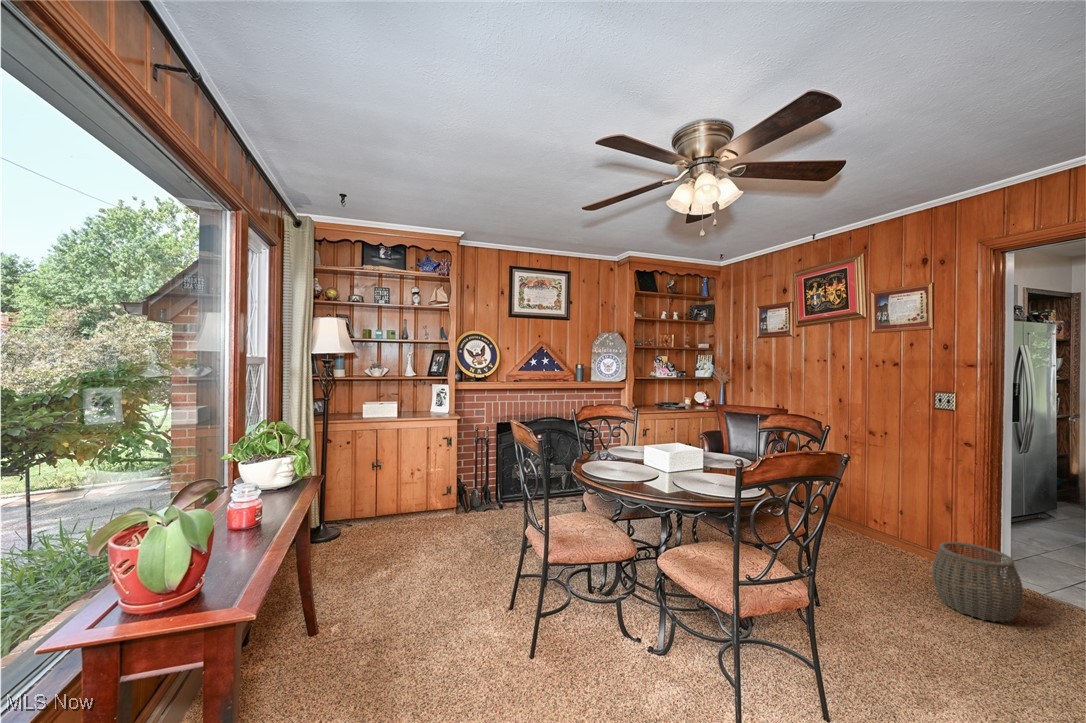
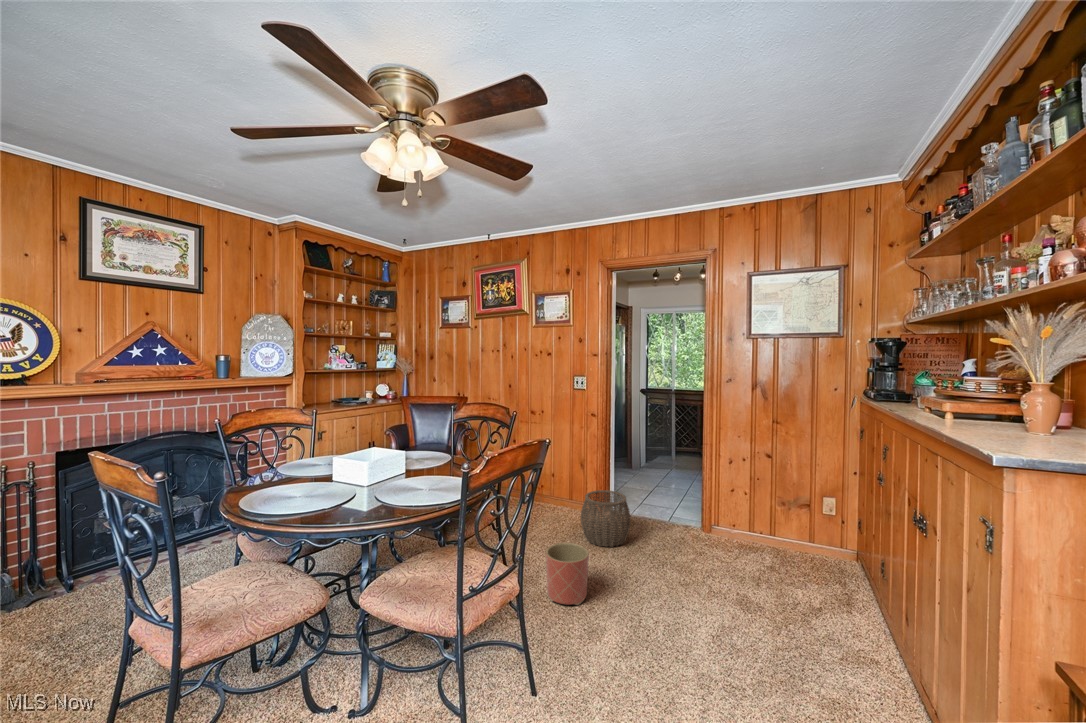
planter: none [858,580,921,657] -> present [546,543,589,605]

